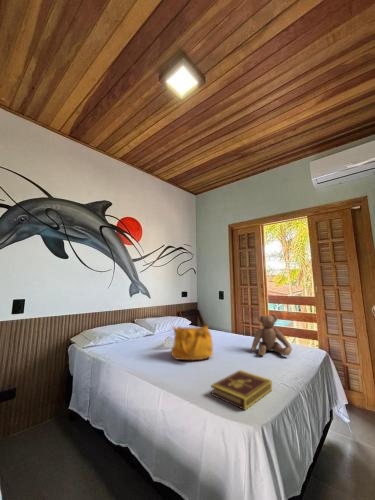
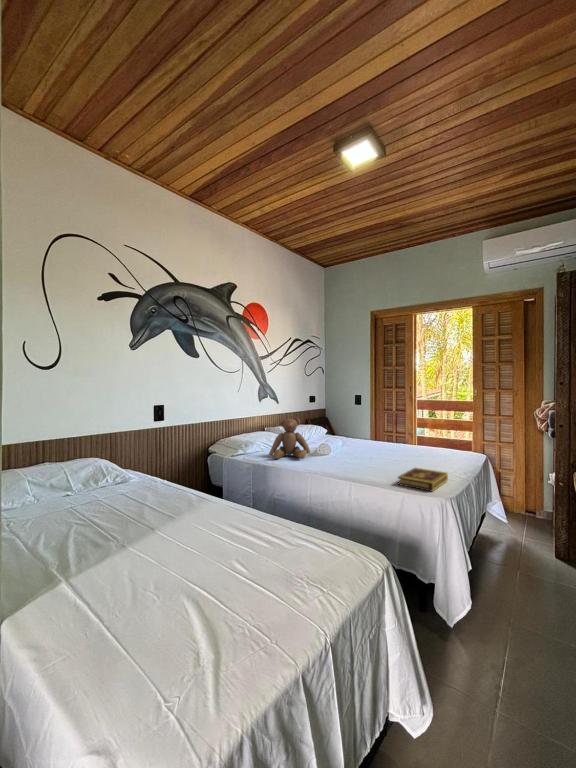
teddy bear: present [251,314,292,355] -> present [269,418,310,459]
handbag: present [171,324,213,360] -> none [335,427,377,464]

